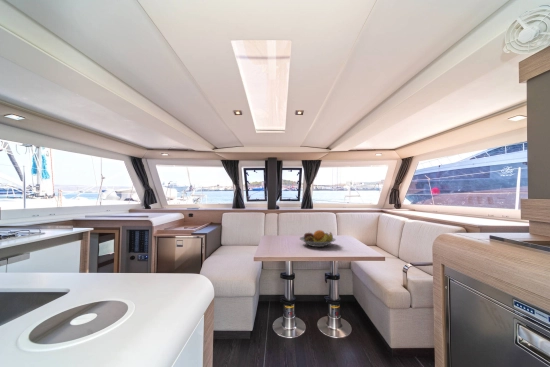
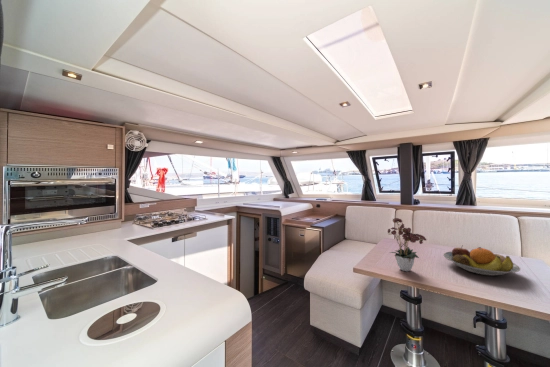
flower arrangement: none [266,211,293,252] -> present [388,218,426,271]

